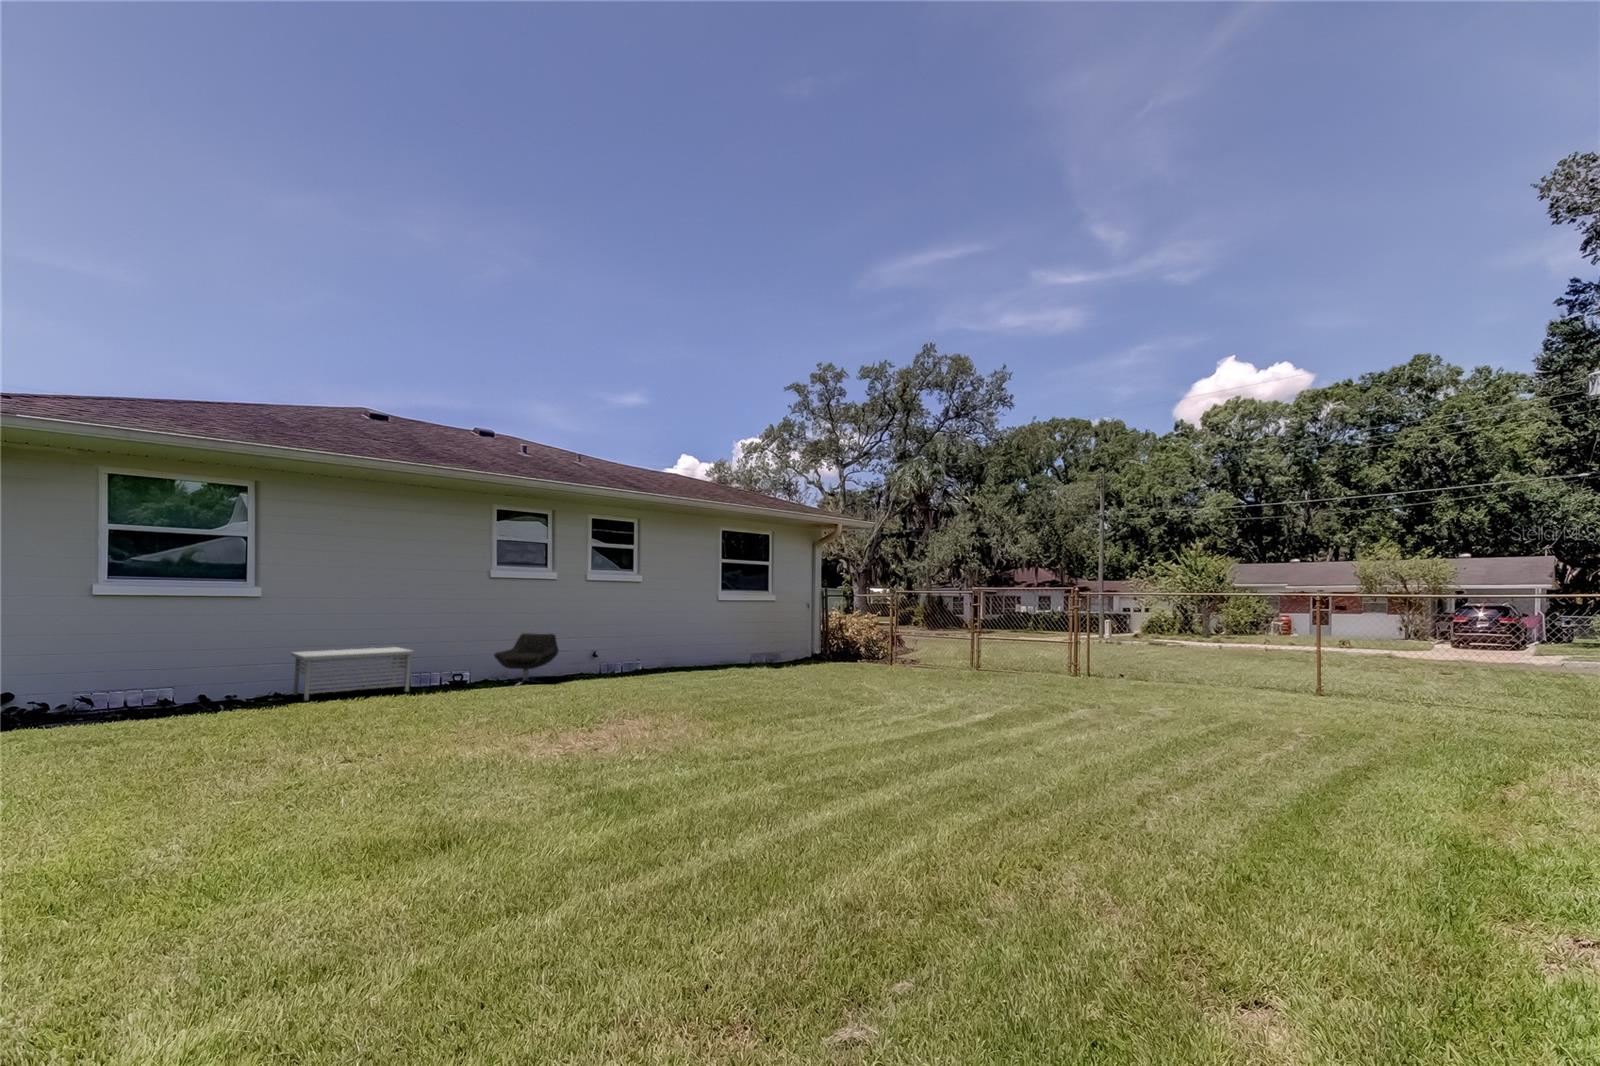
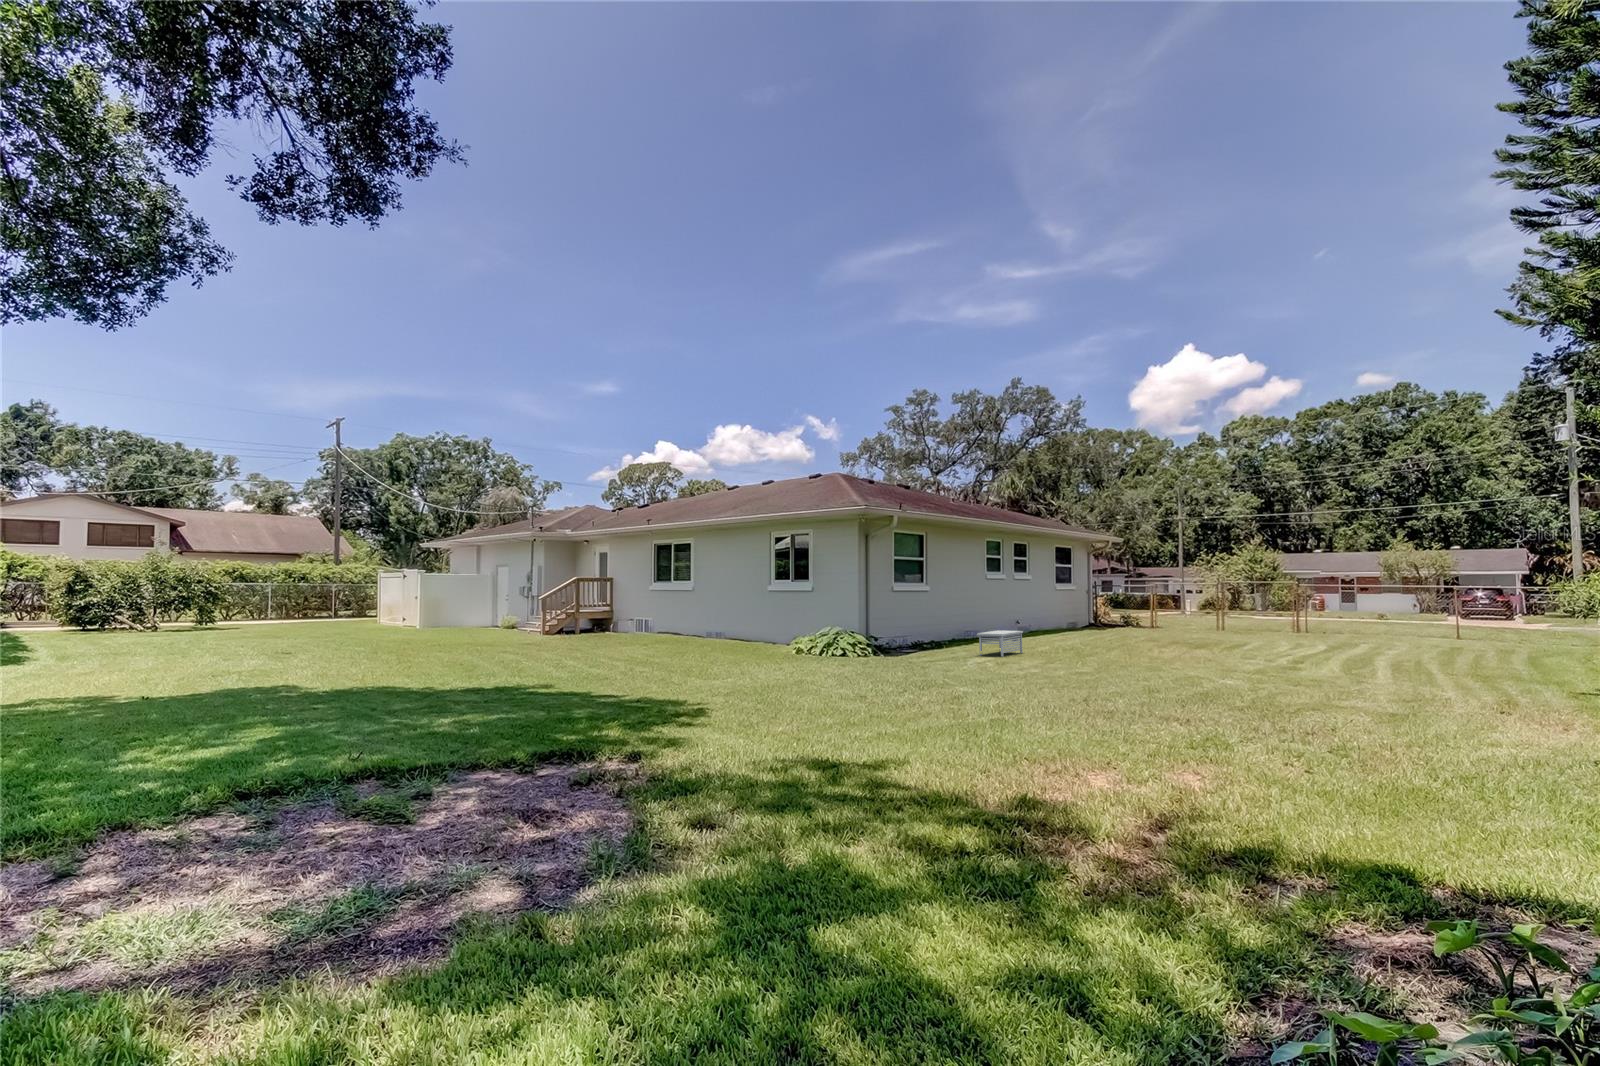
lounge chair: present [494,634,559,685] -> none [1027,622,1063,650]

